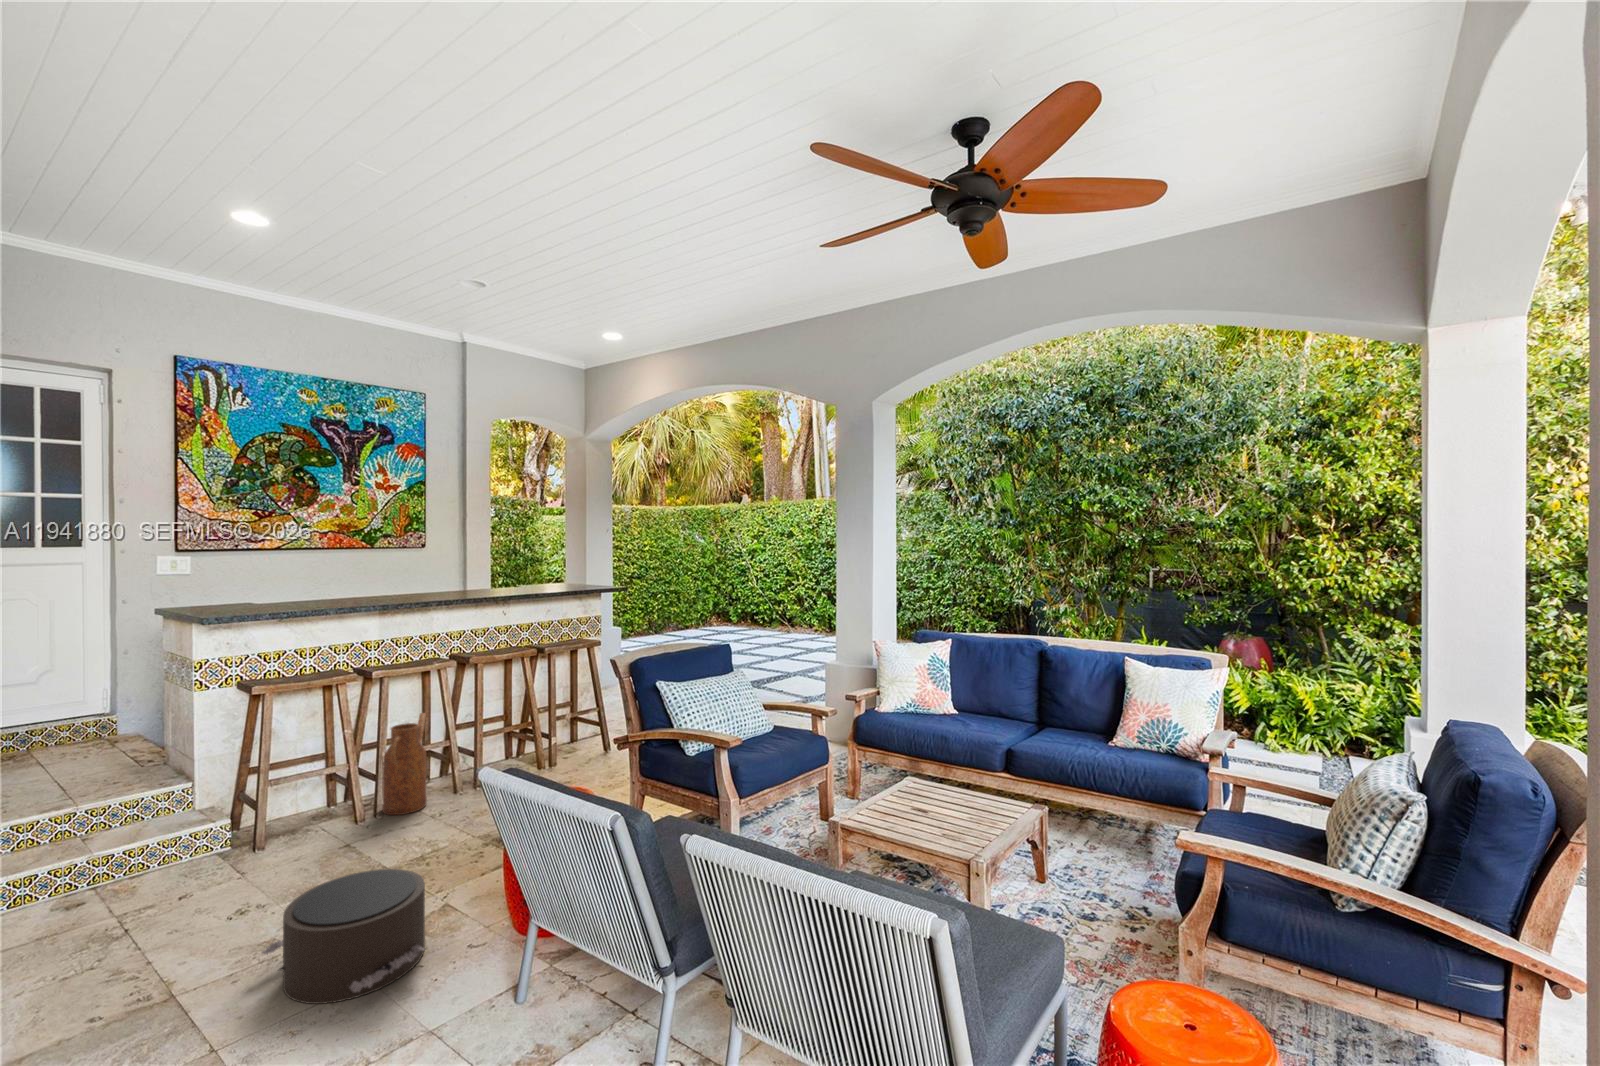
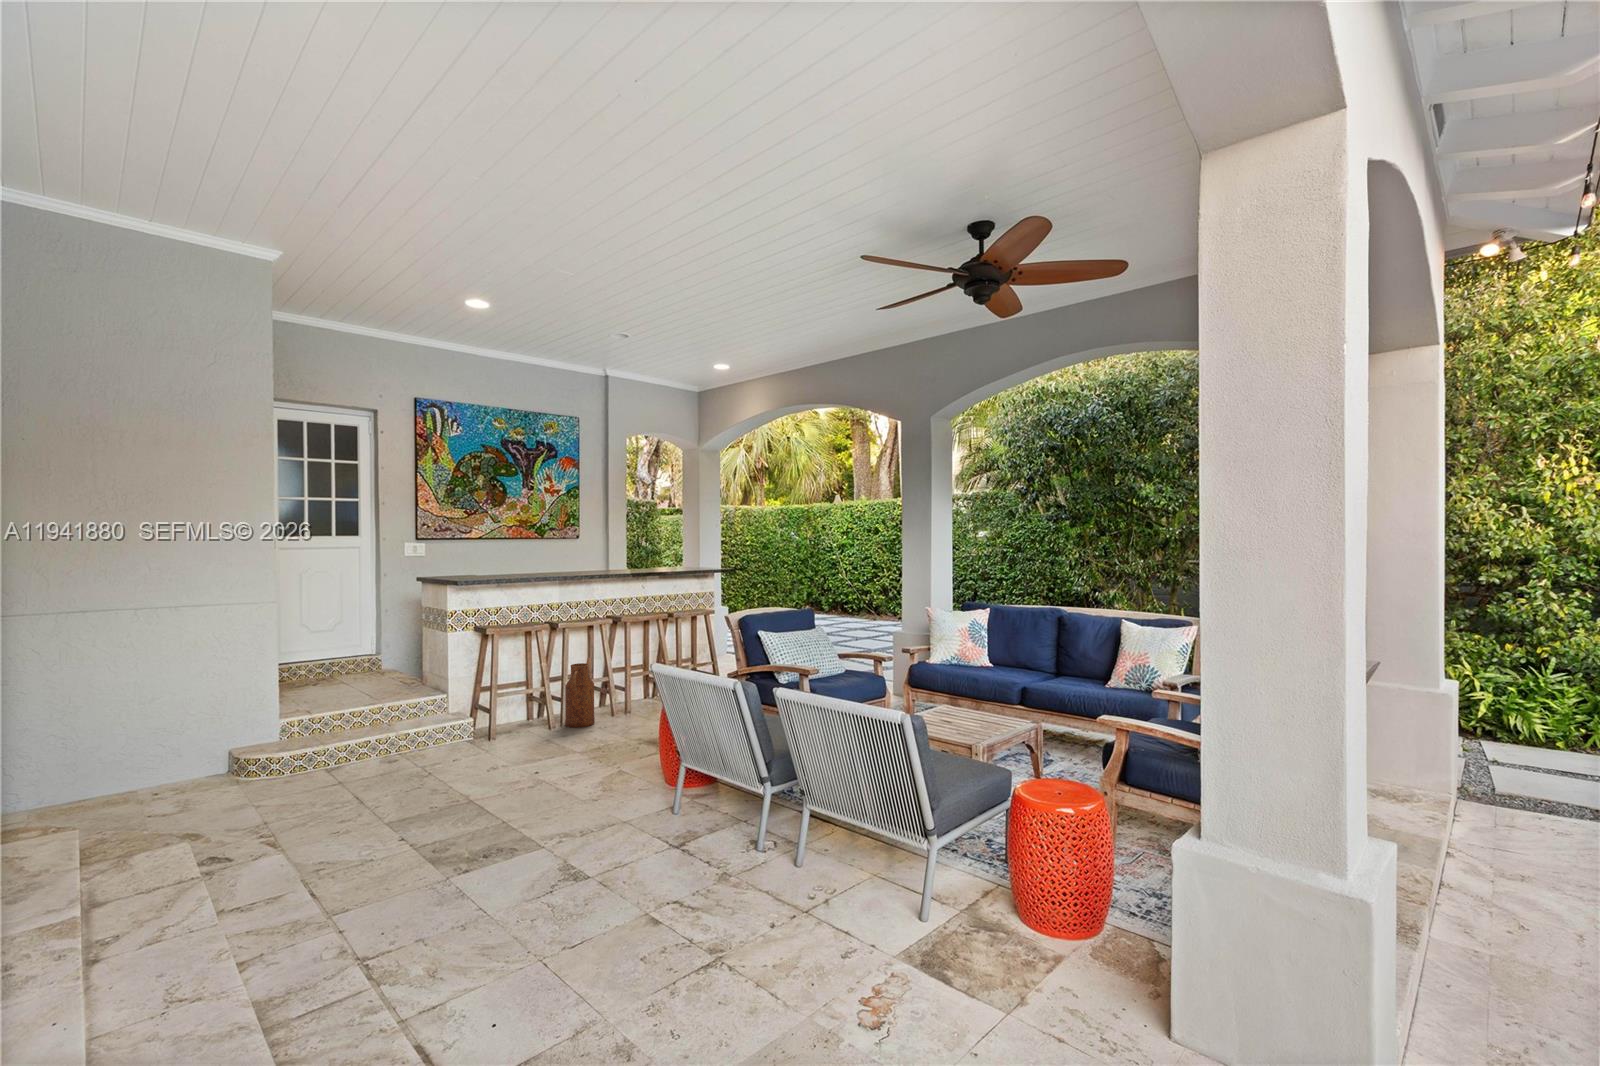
pouf: present [261,869,425,1004] -> none [521,739,620,806]

